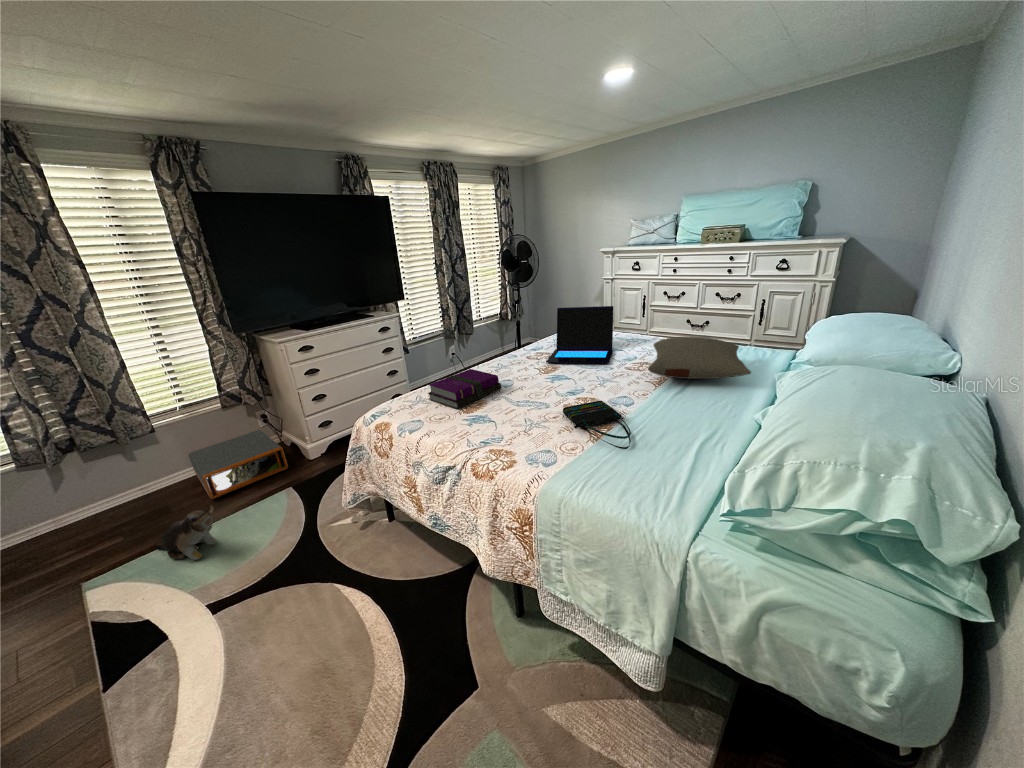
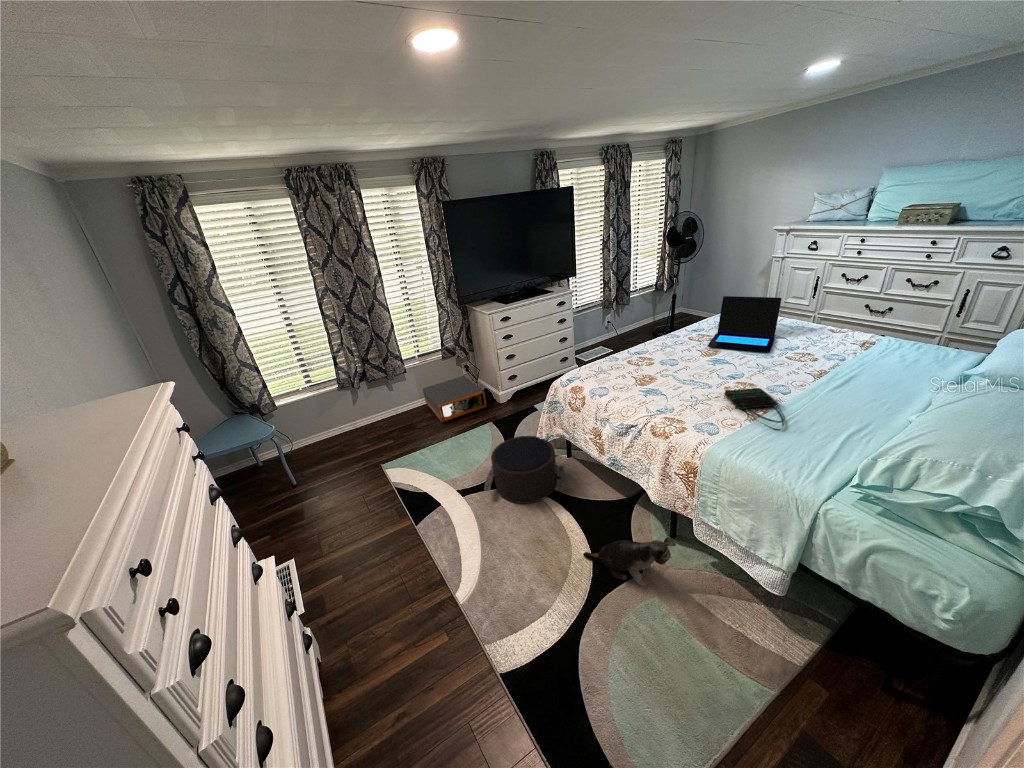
pillow: present [648,337,751,379] -> none [809,335,918,379]
notebook: present [428,369,501,409] -> none [609,349,669,382]
pouf: none [244,501,378,612] -> present [484,436,565,504]
plush toy: present [156,506,217,560] -> present [583,537,676,586]

